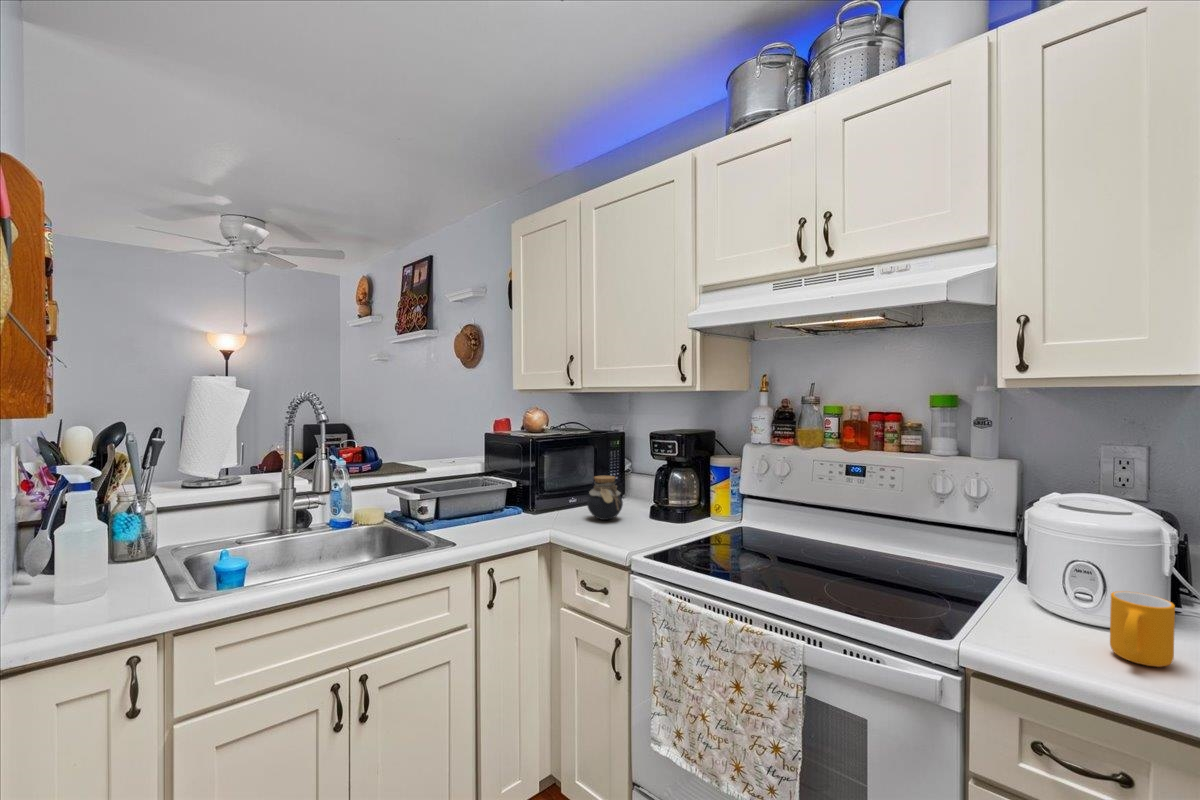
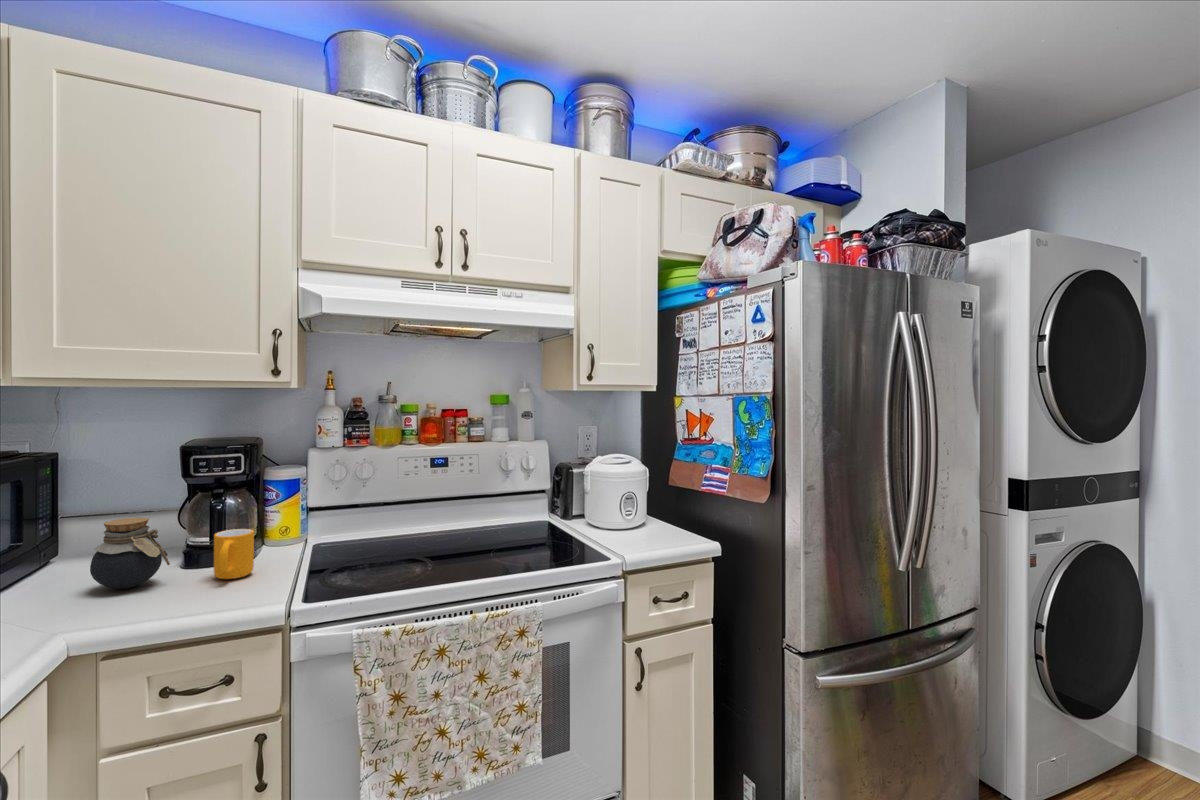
mug: present [1110,591,1175,667] -> present [214,529,254,579]

